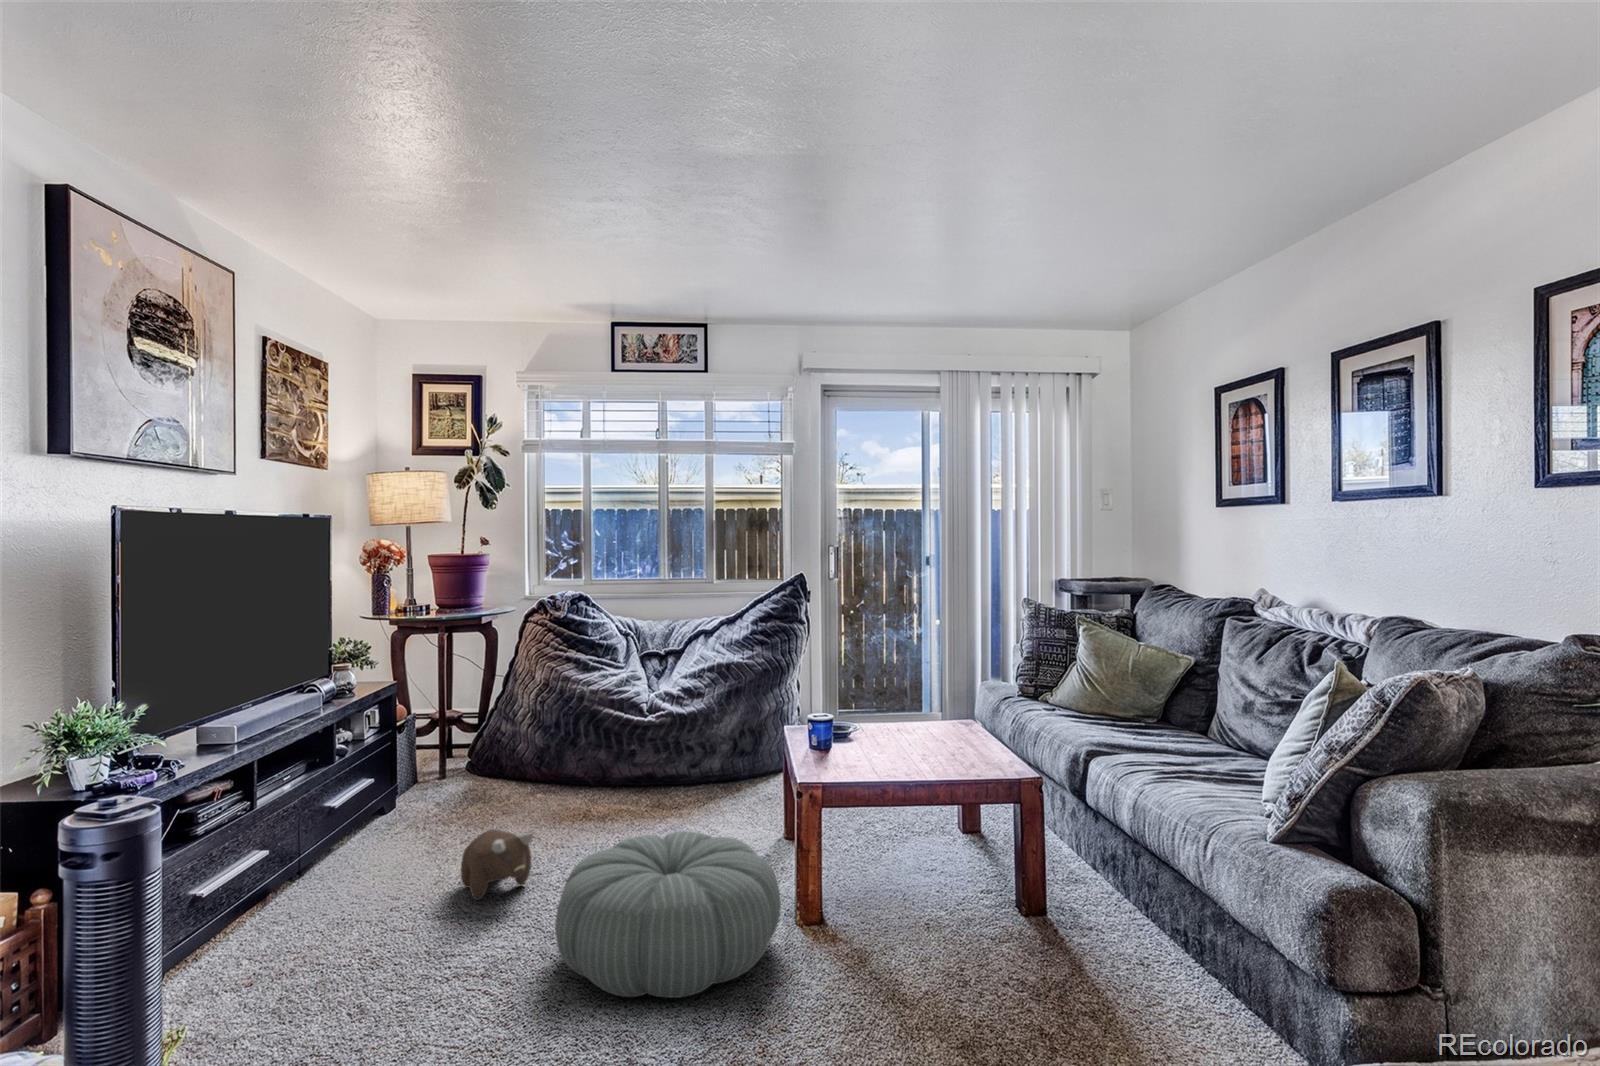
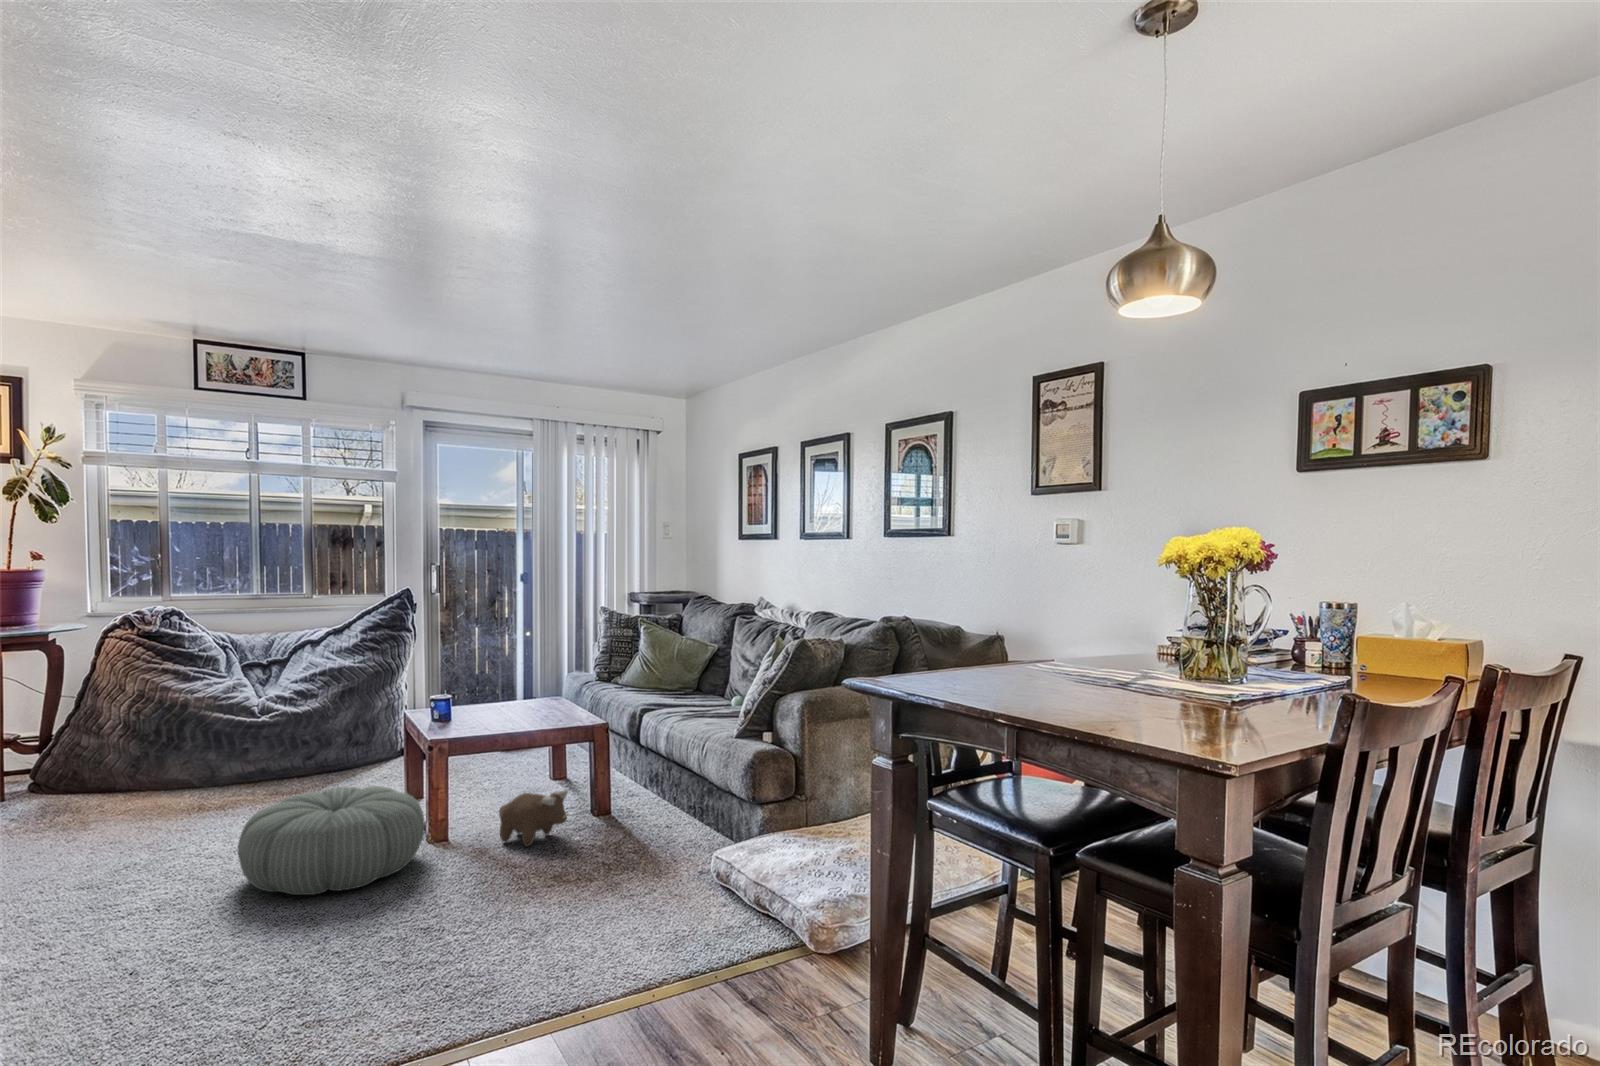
plush toy: present [461,829,533,900] -> present [499,790,568,847]

